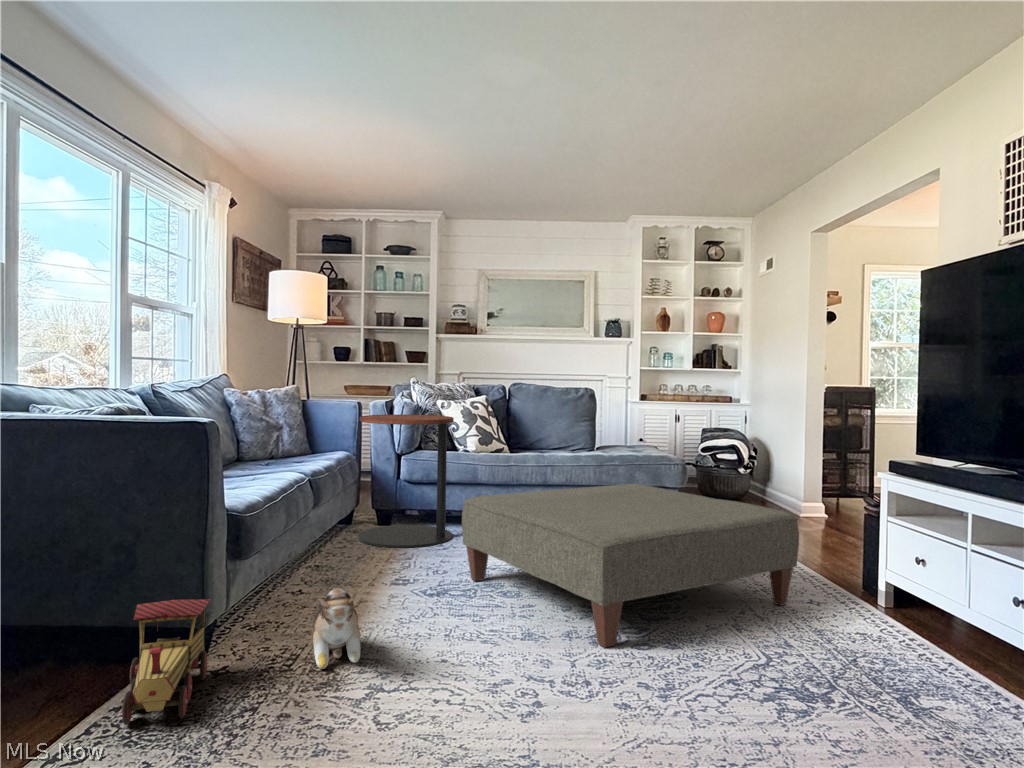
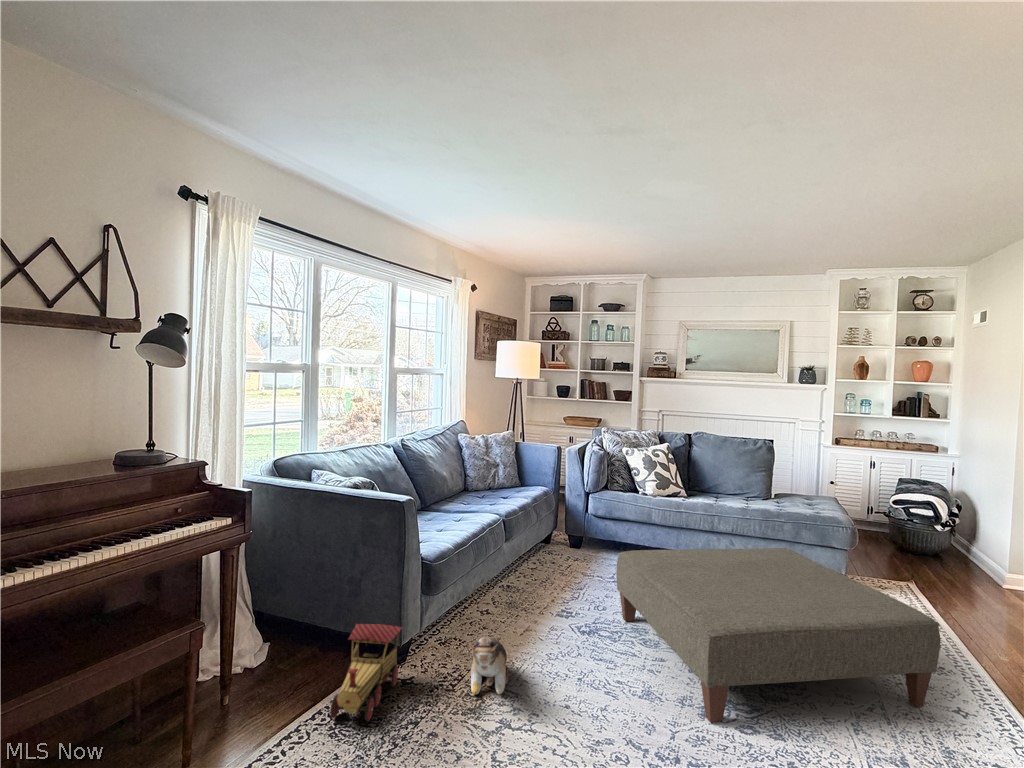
side table: present [358,414,454,548] -> none [550,460,629,575]

